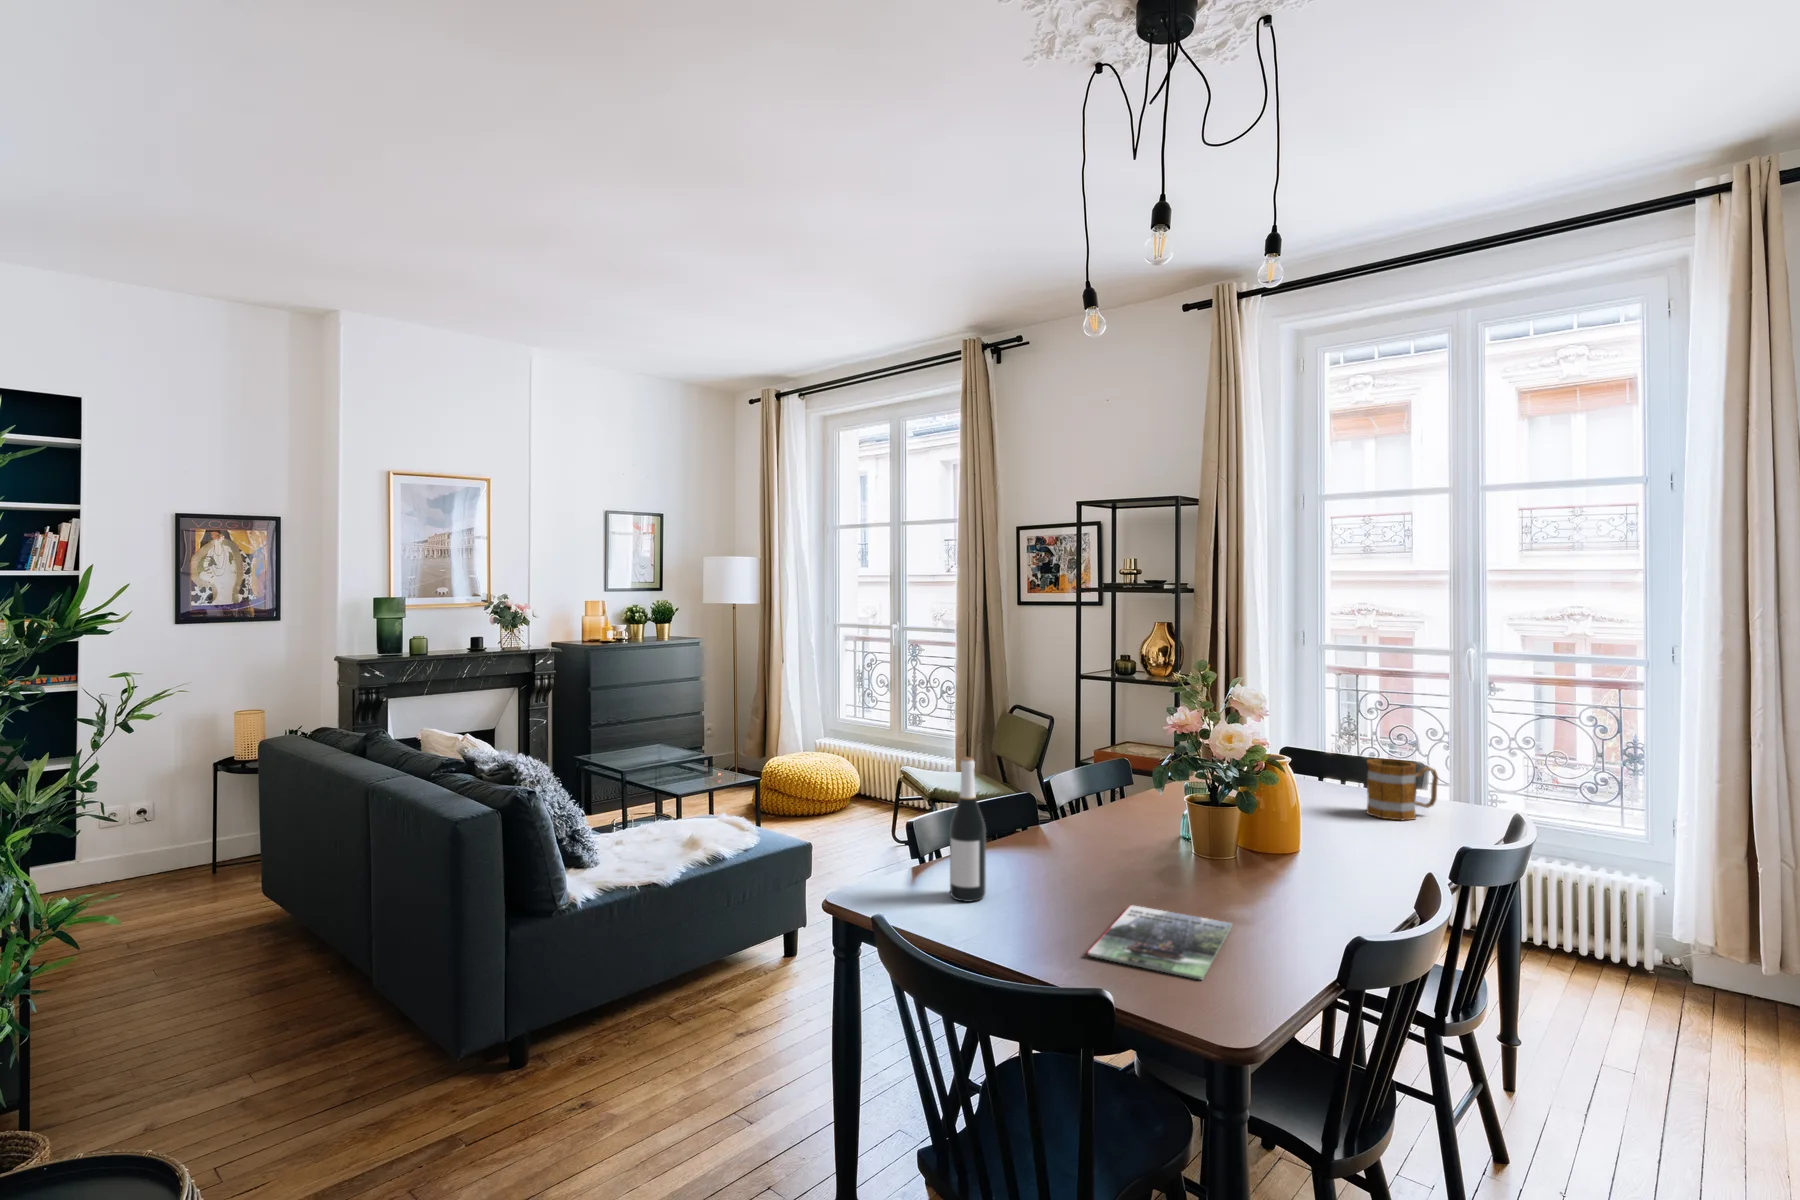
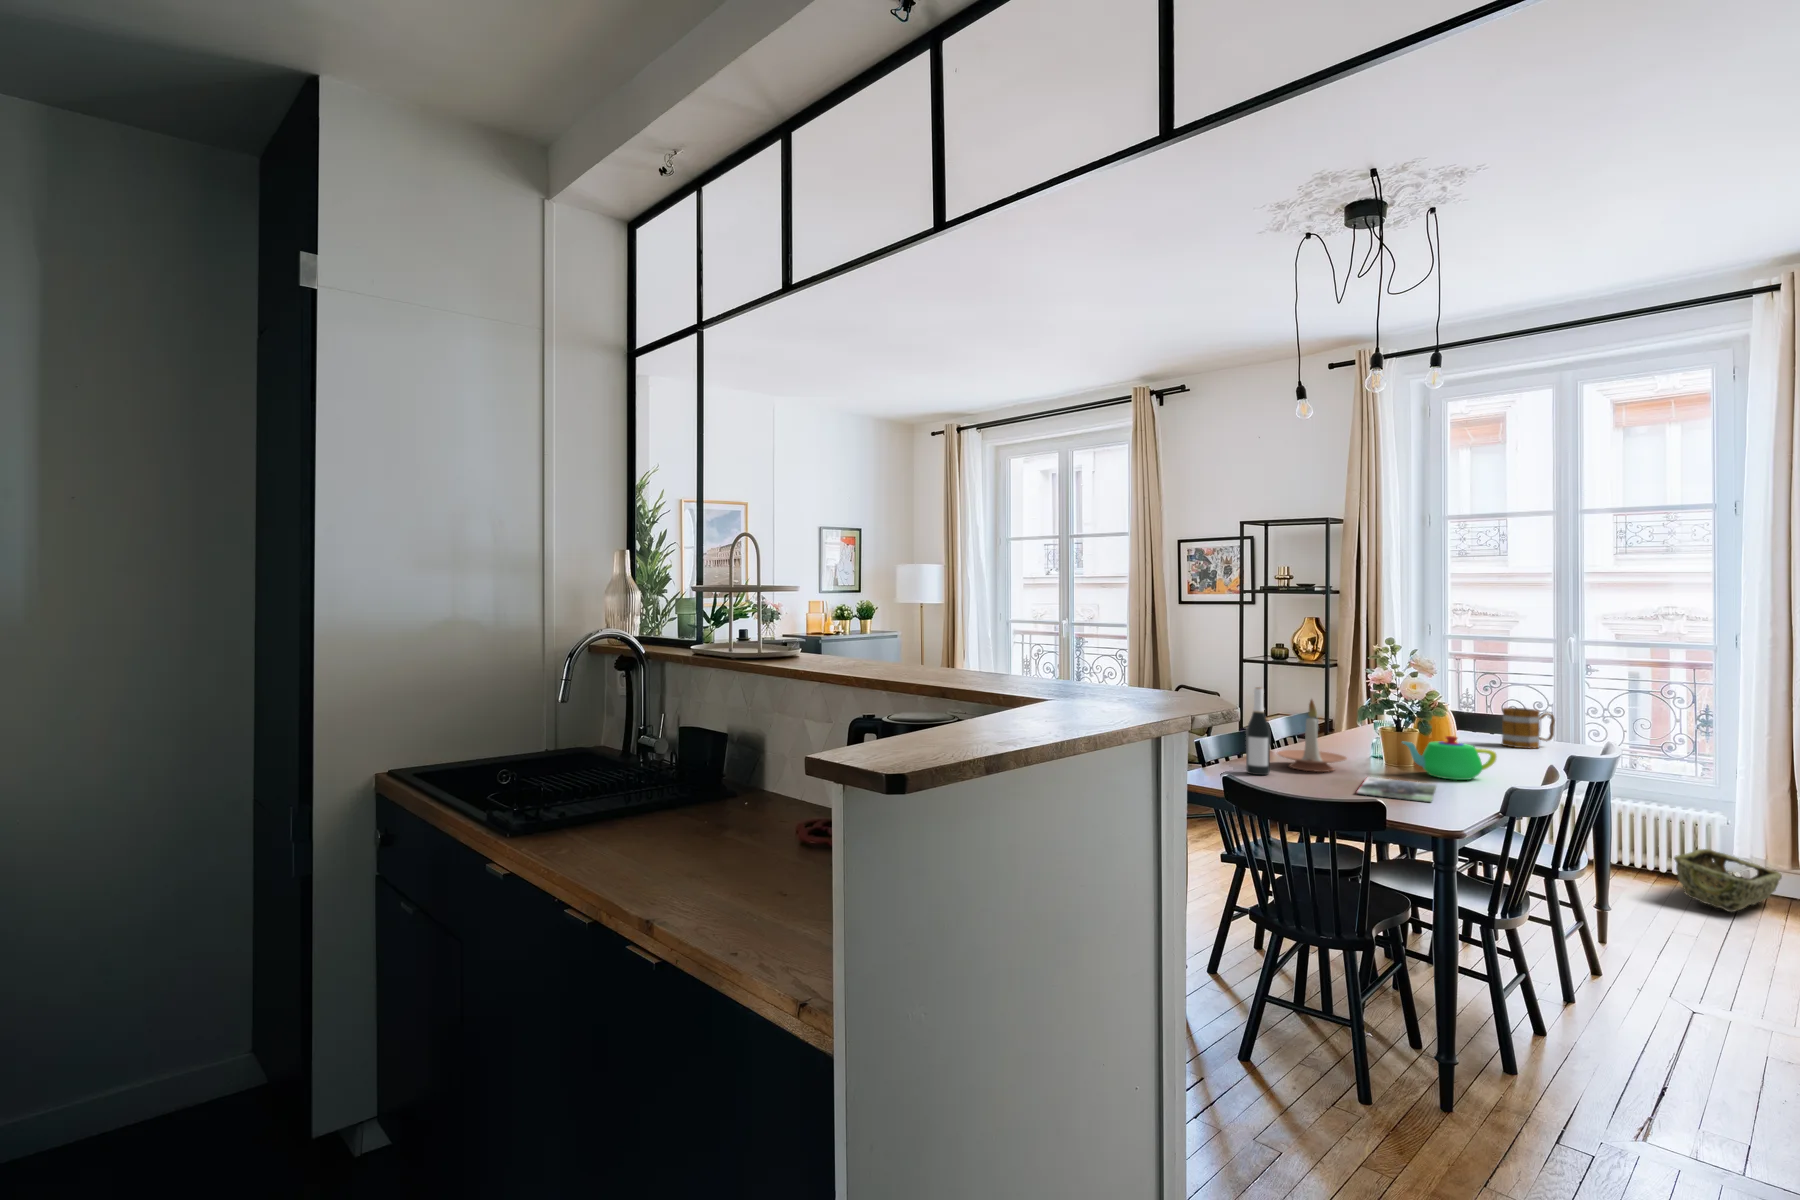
candle holder: none [1012,769,1114,889] -> present [1277,700,1347,772]
teapot: none [1193,831,1334,906] -> present [1403,736,1497,780]
woven basket: none [1597,930,1736,1028] -> present [1674,849,1782,912]

